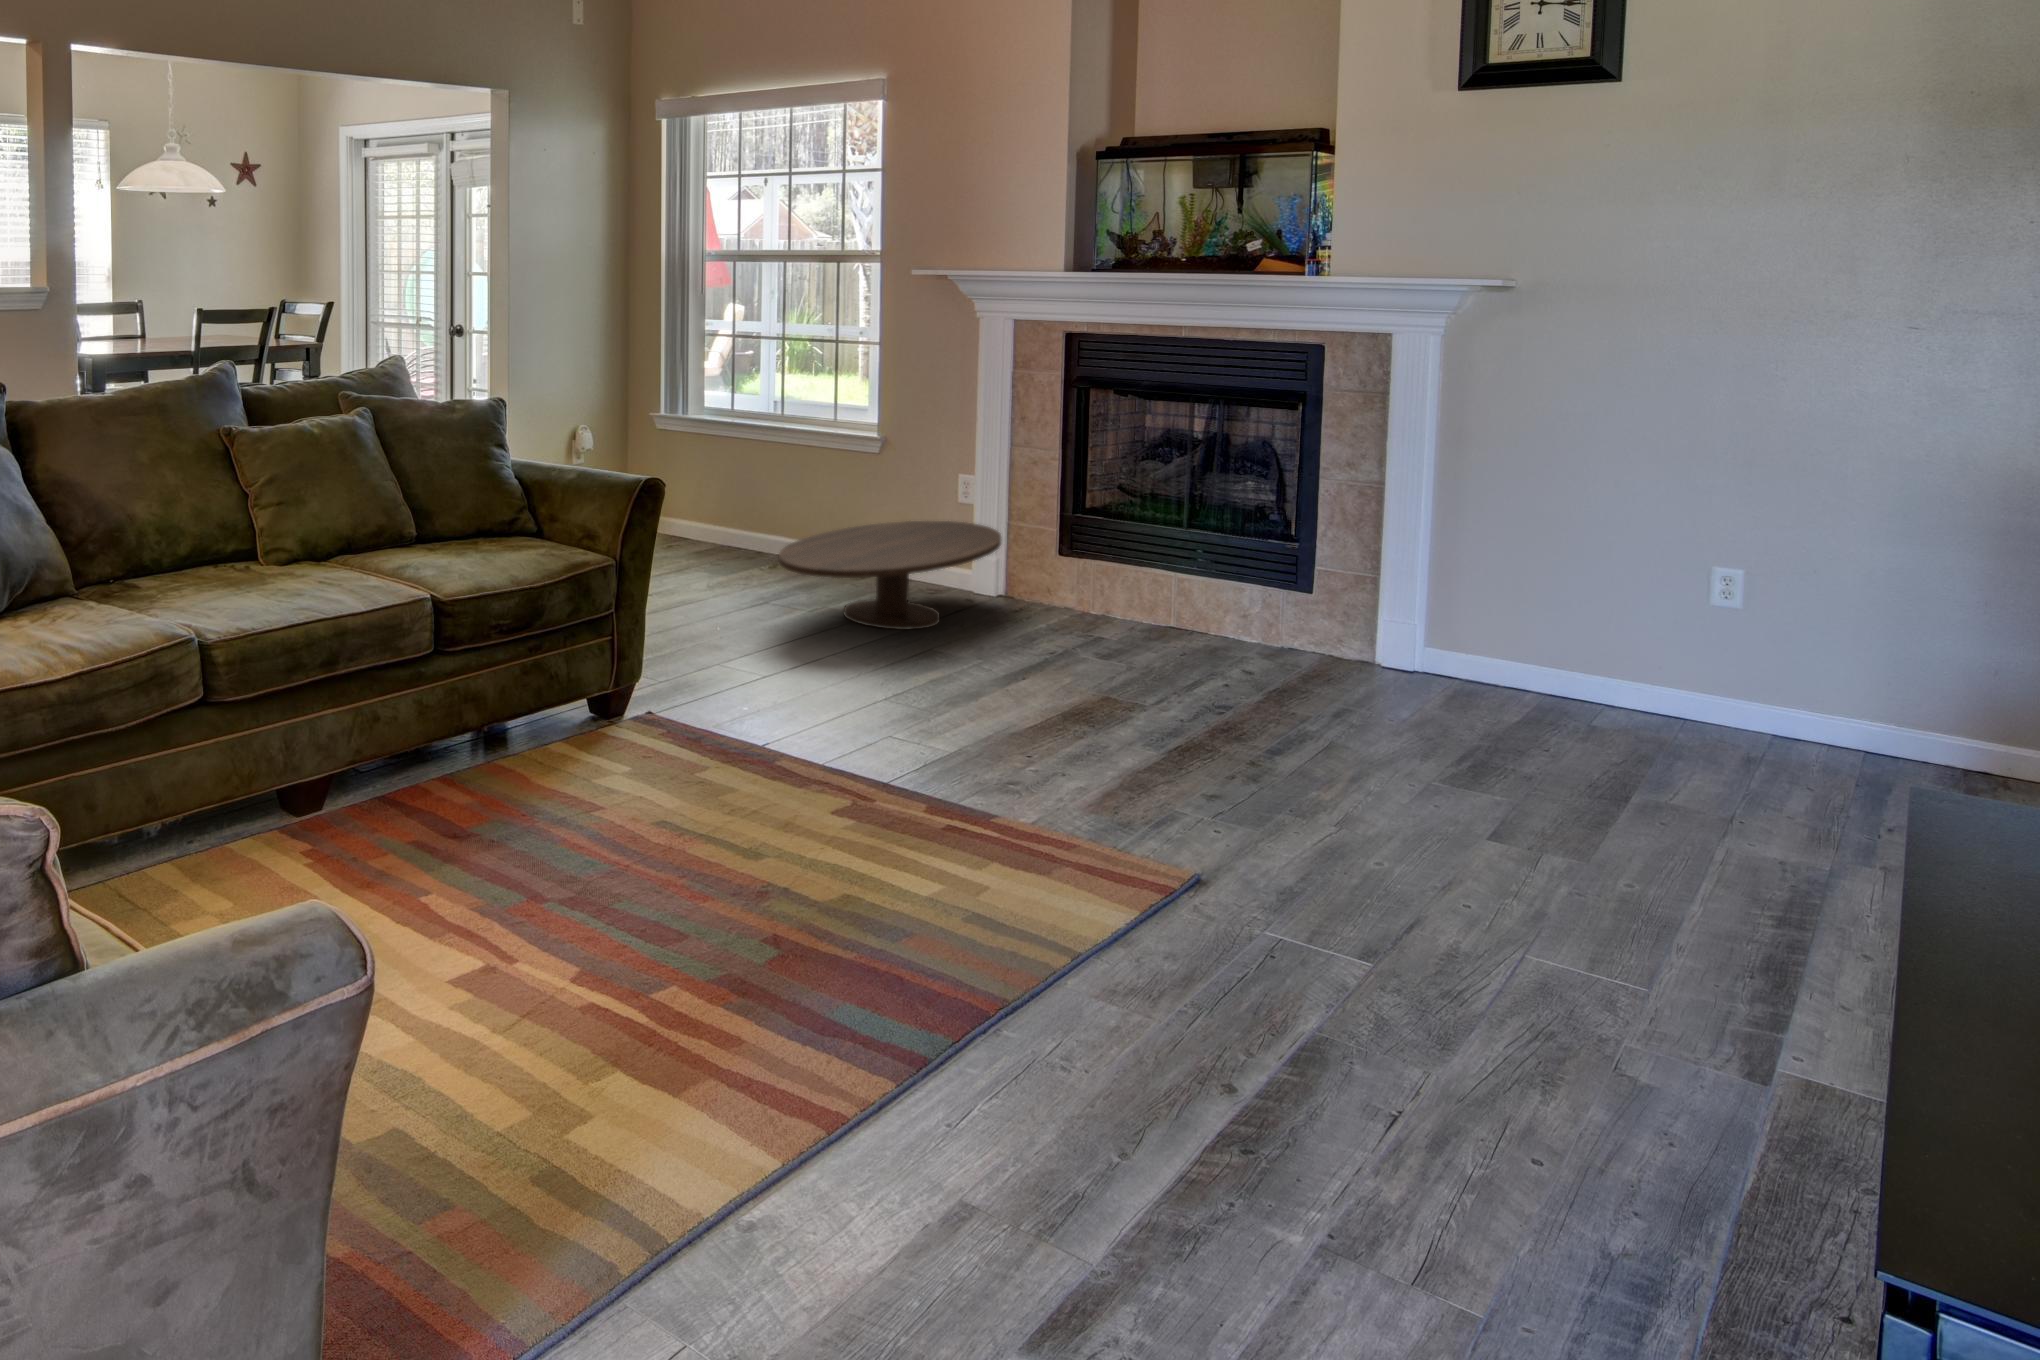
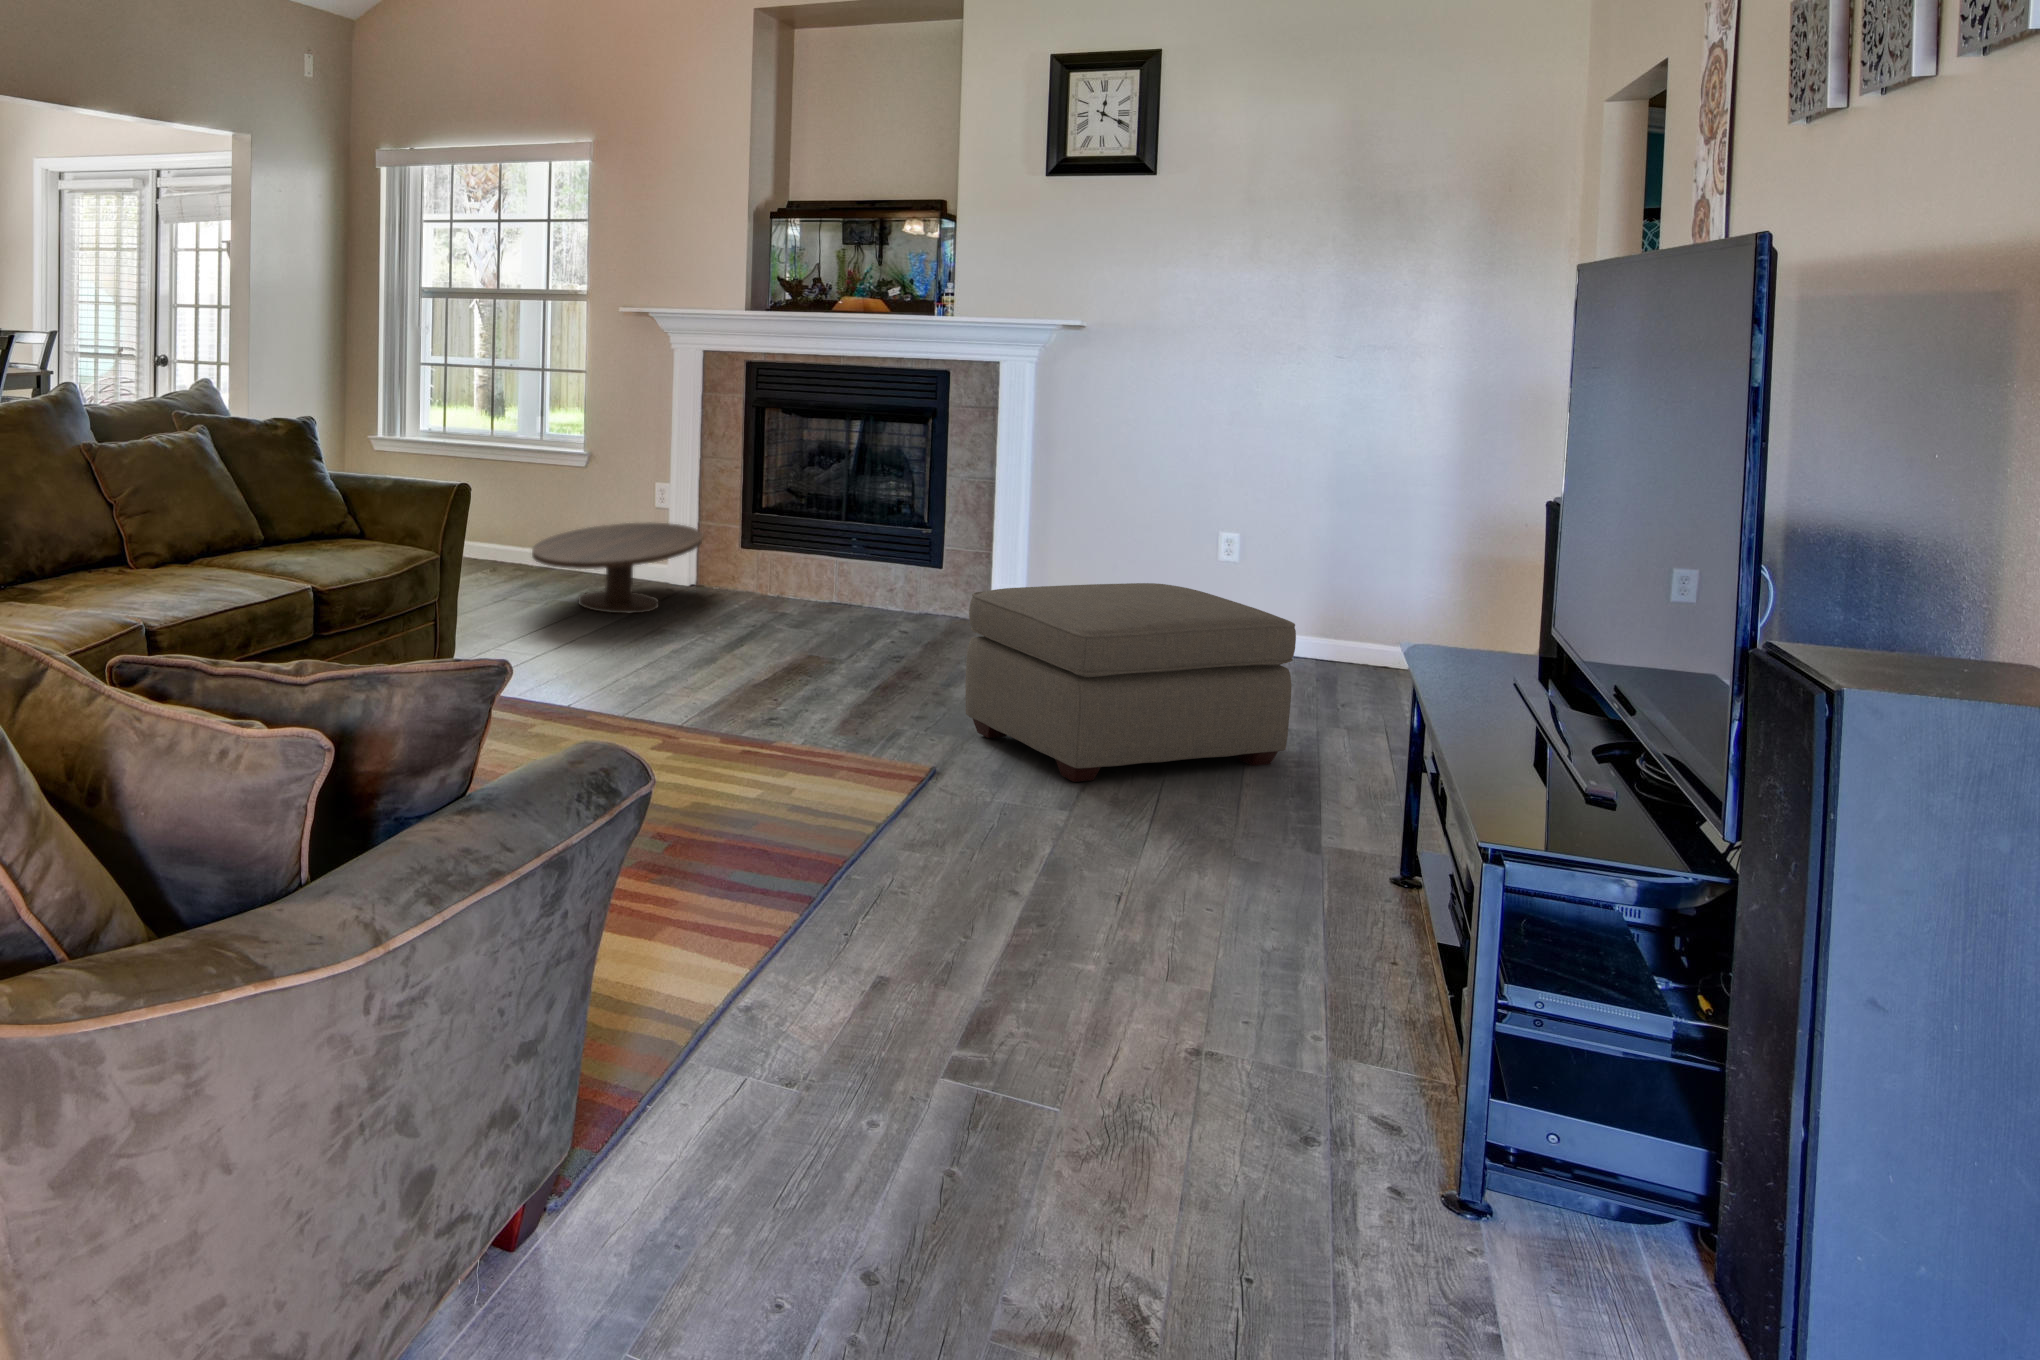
ottoman: none [1272,642,1784,921] -> present [965,583,1296,782]

